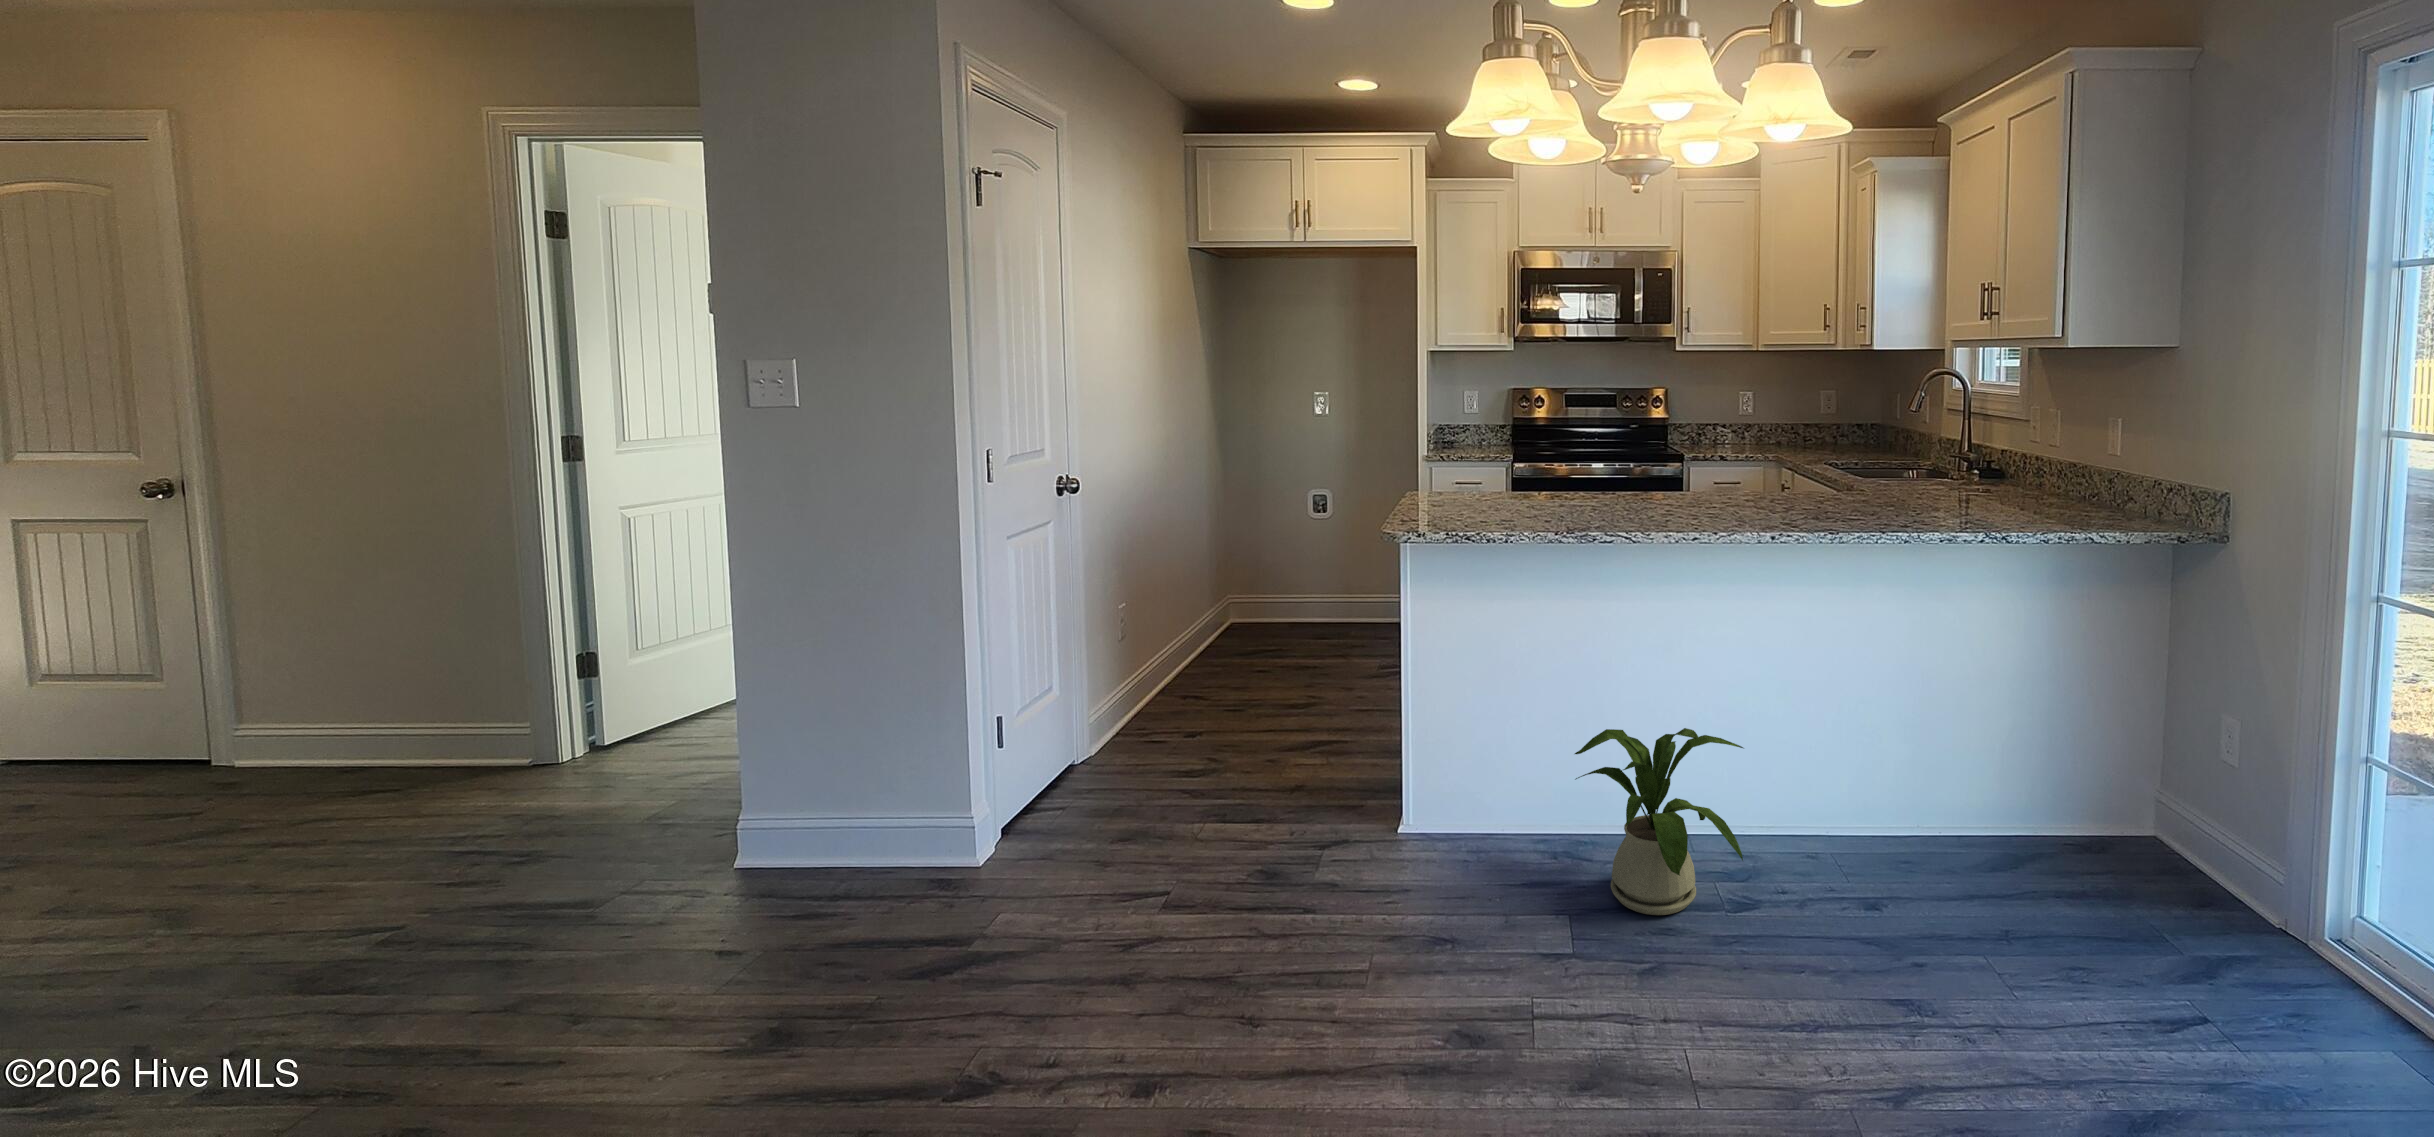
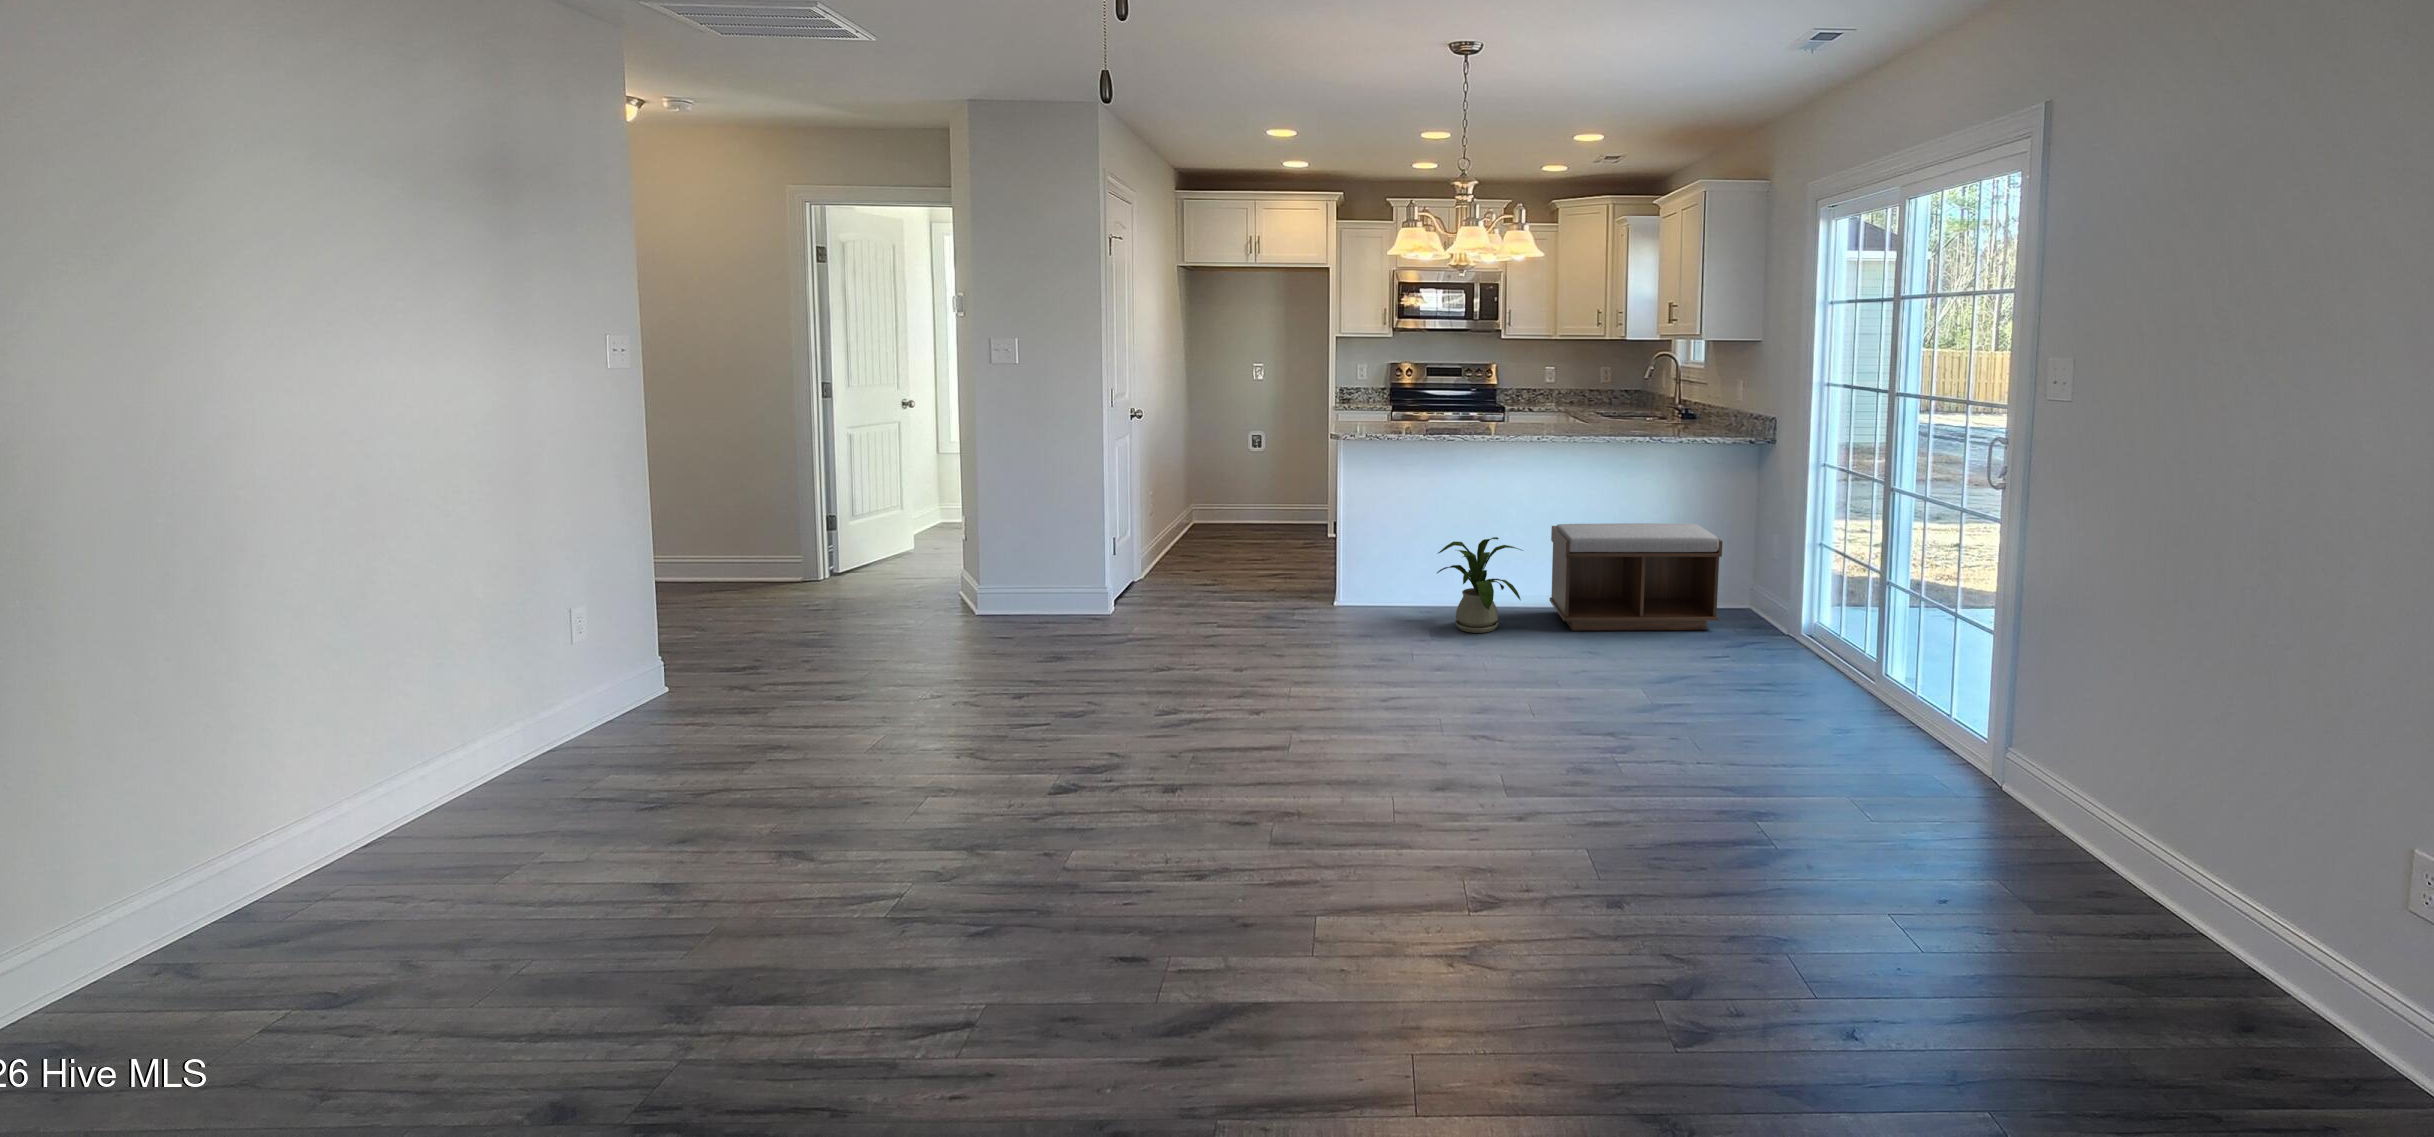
bench: none [1787,683,2149,908] -> present [1550,523,1722,630]

